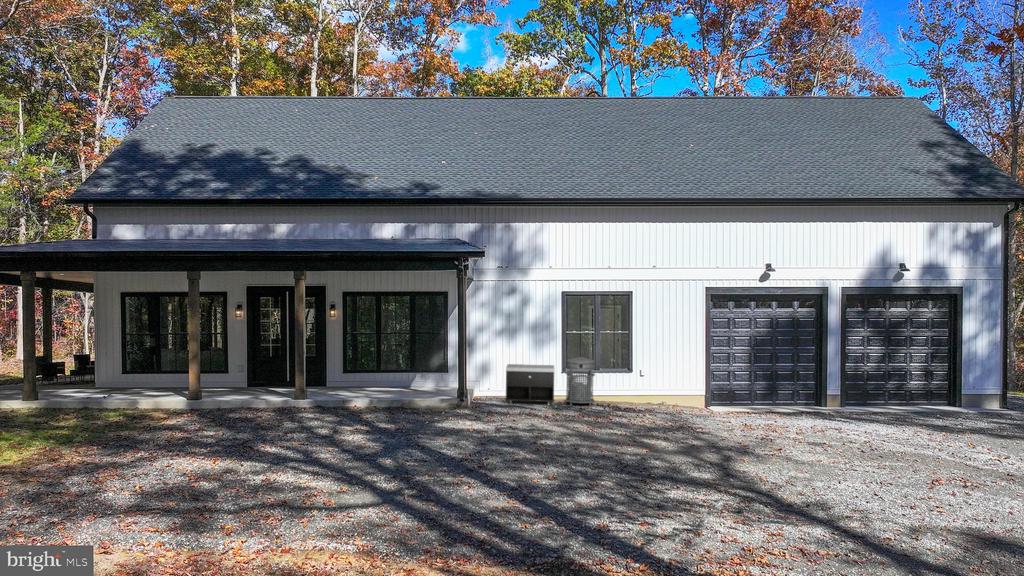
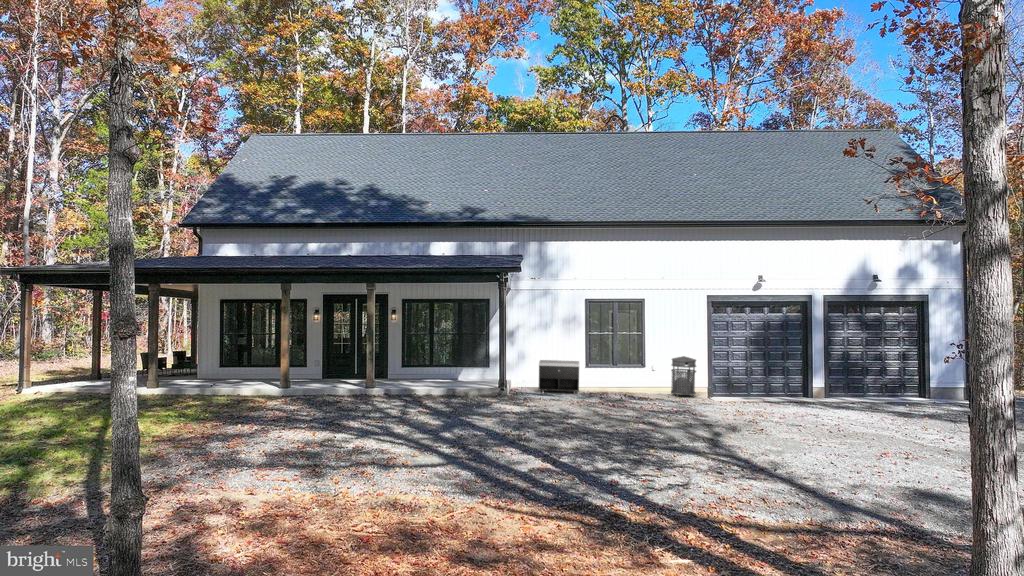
trash can: present [566,357,595,406] -> present [671,356,696,397]

